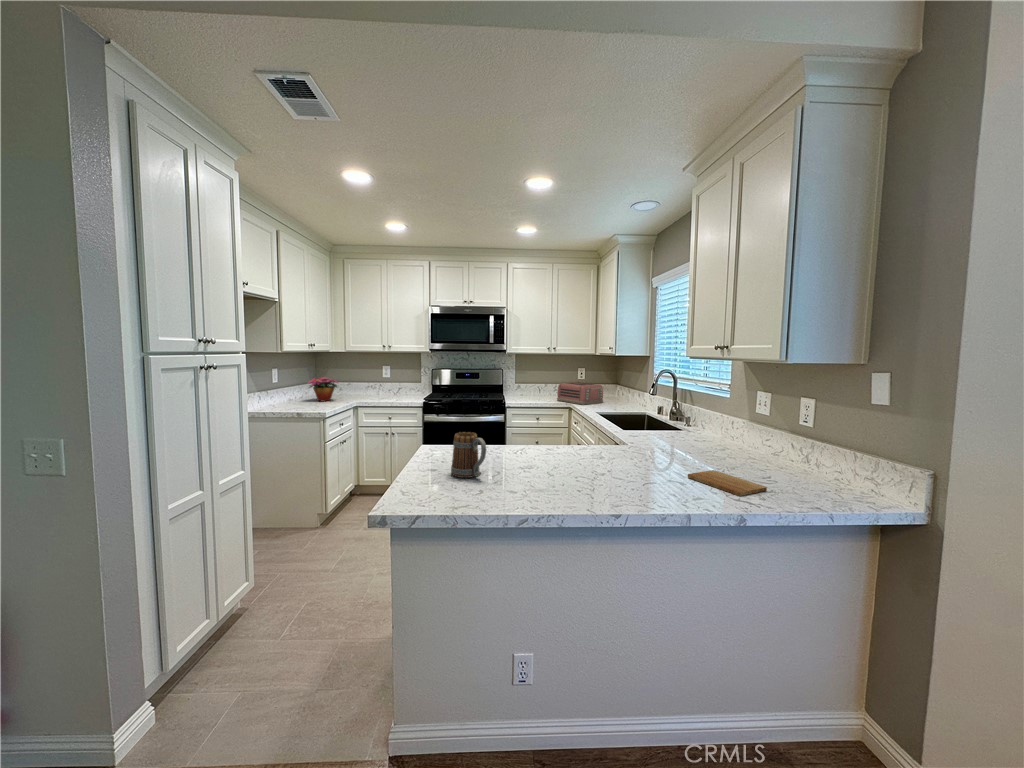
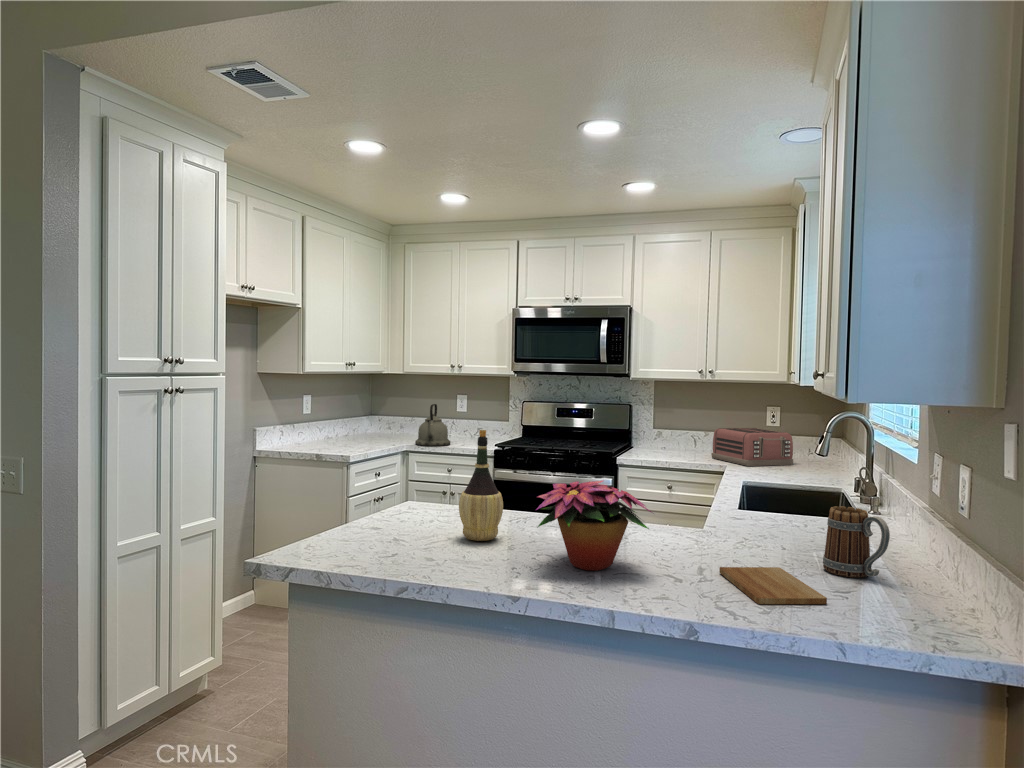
kettle: none [361,372,387,401] -> present [415,404,450,446]
flower arrangement: present [308,377,338,401] -> present [536,481,651,571]
wine bottle: none [507,394,538,473] -> present [459,430,503,541]
mug: present [451,432,486,478] -> present [823,506,890,578]

